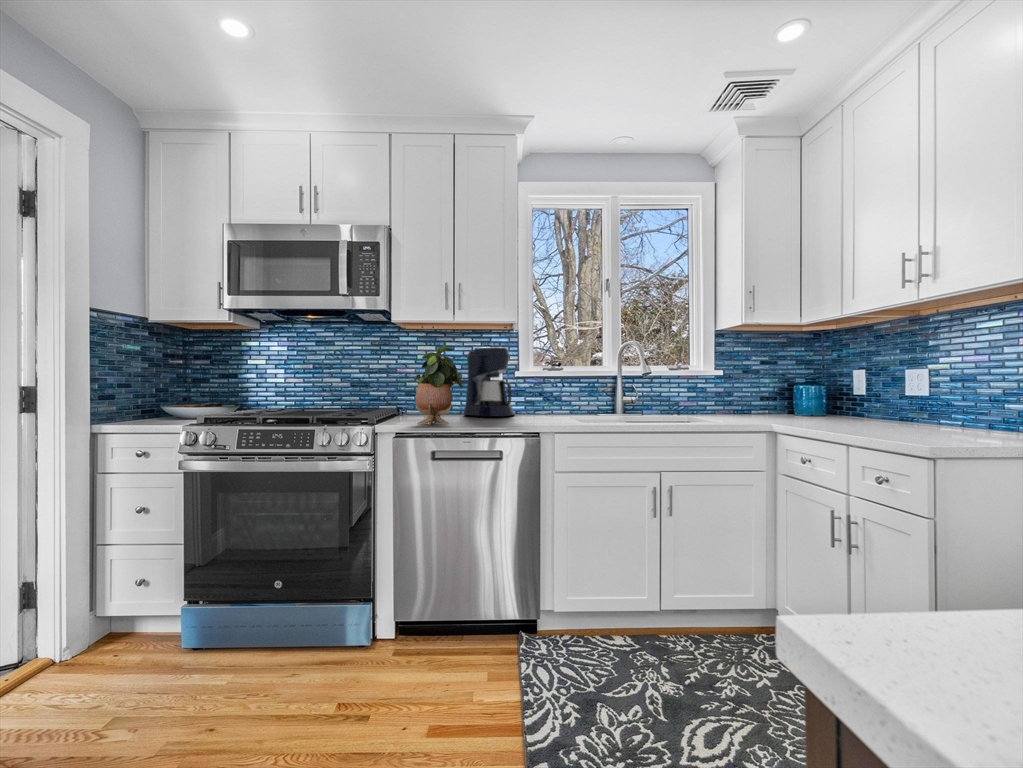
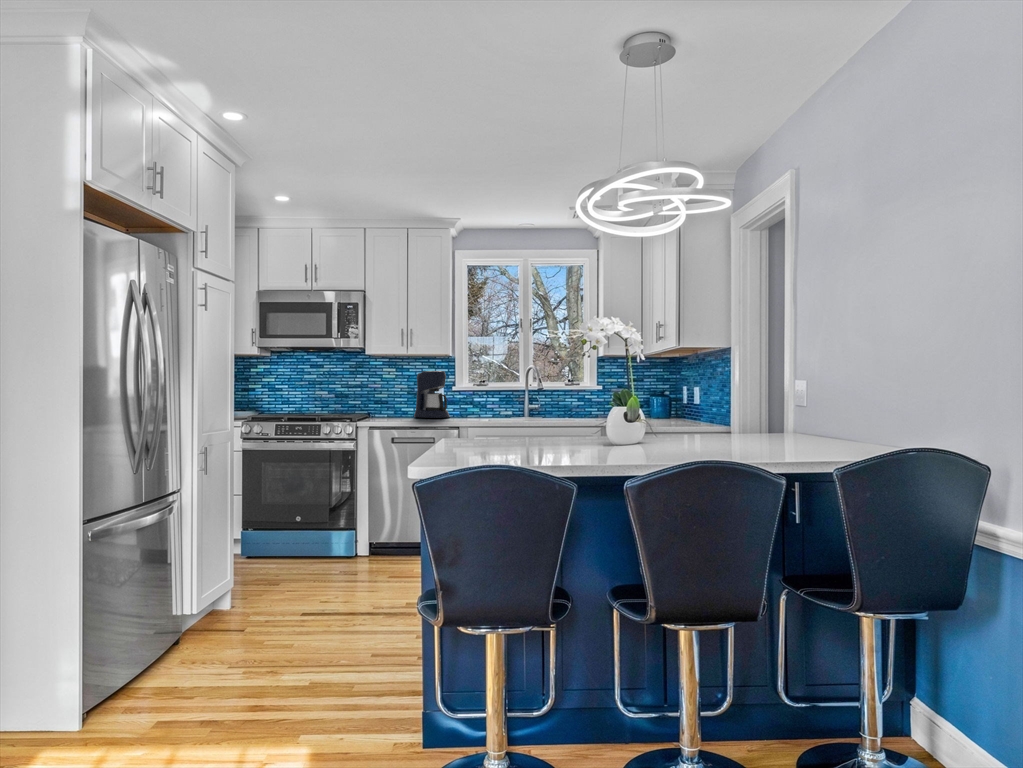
potted plant: present [415,346,462,425] -> none [381,371,412,422]

